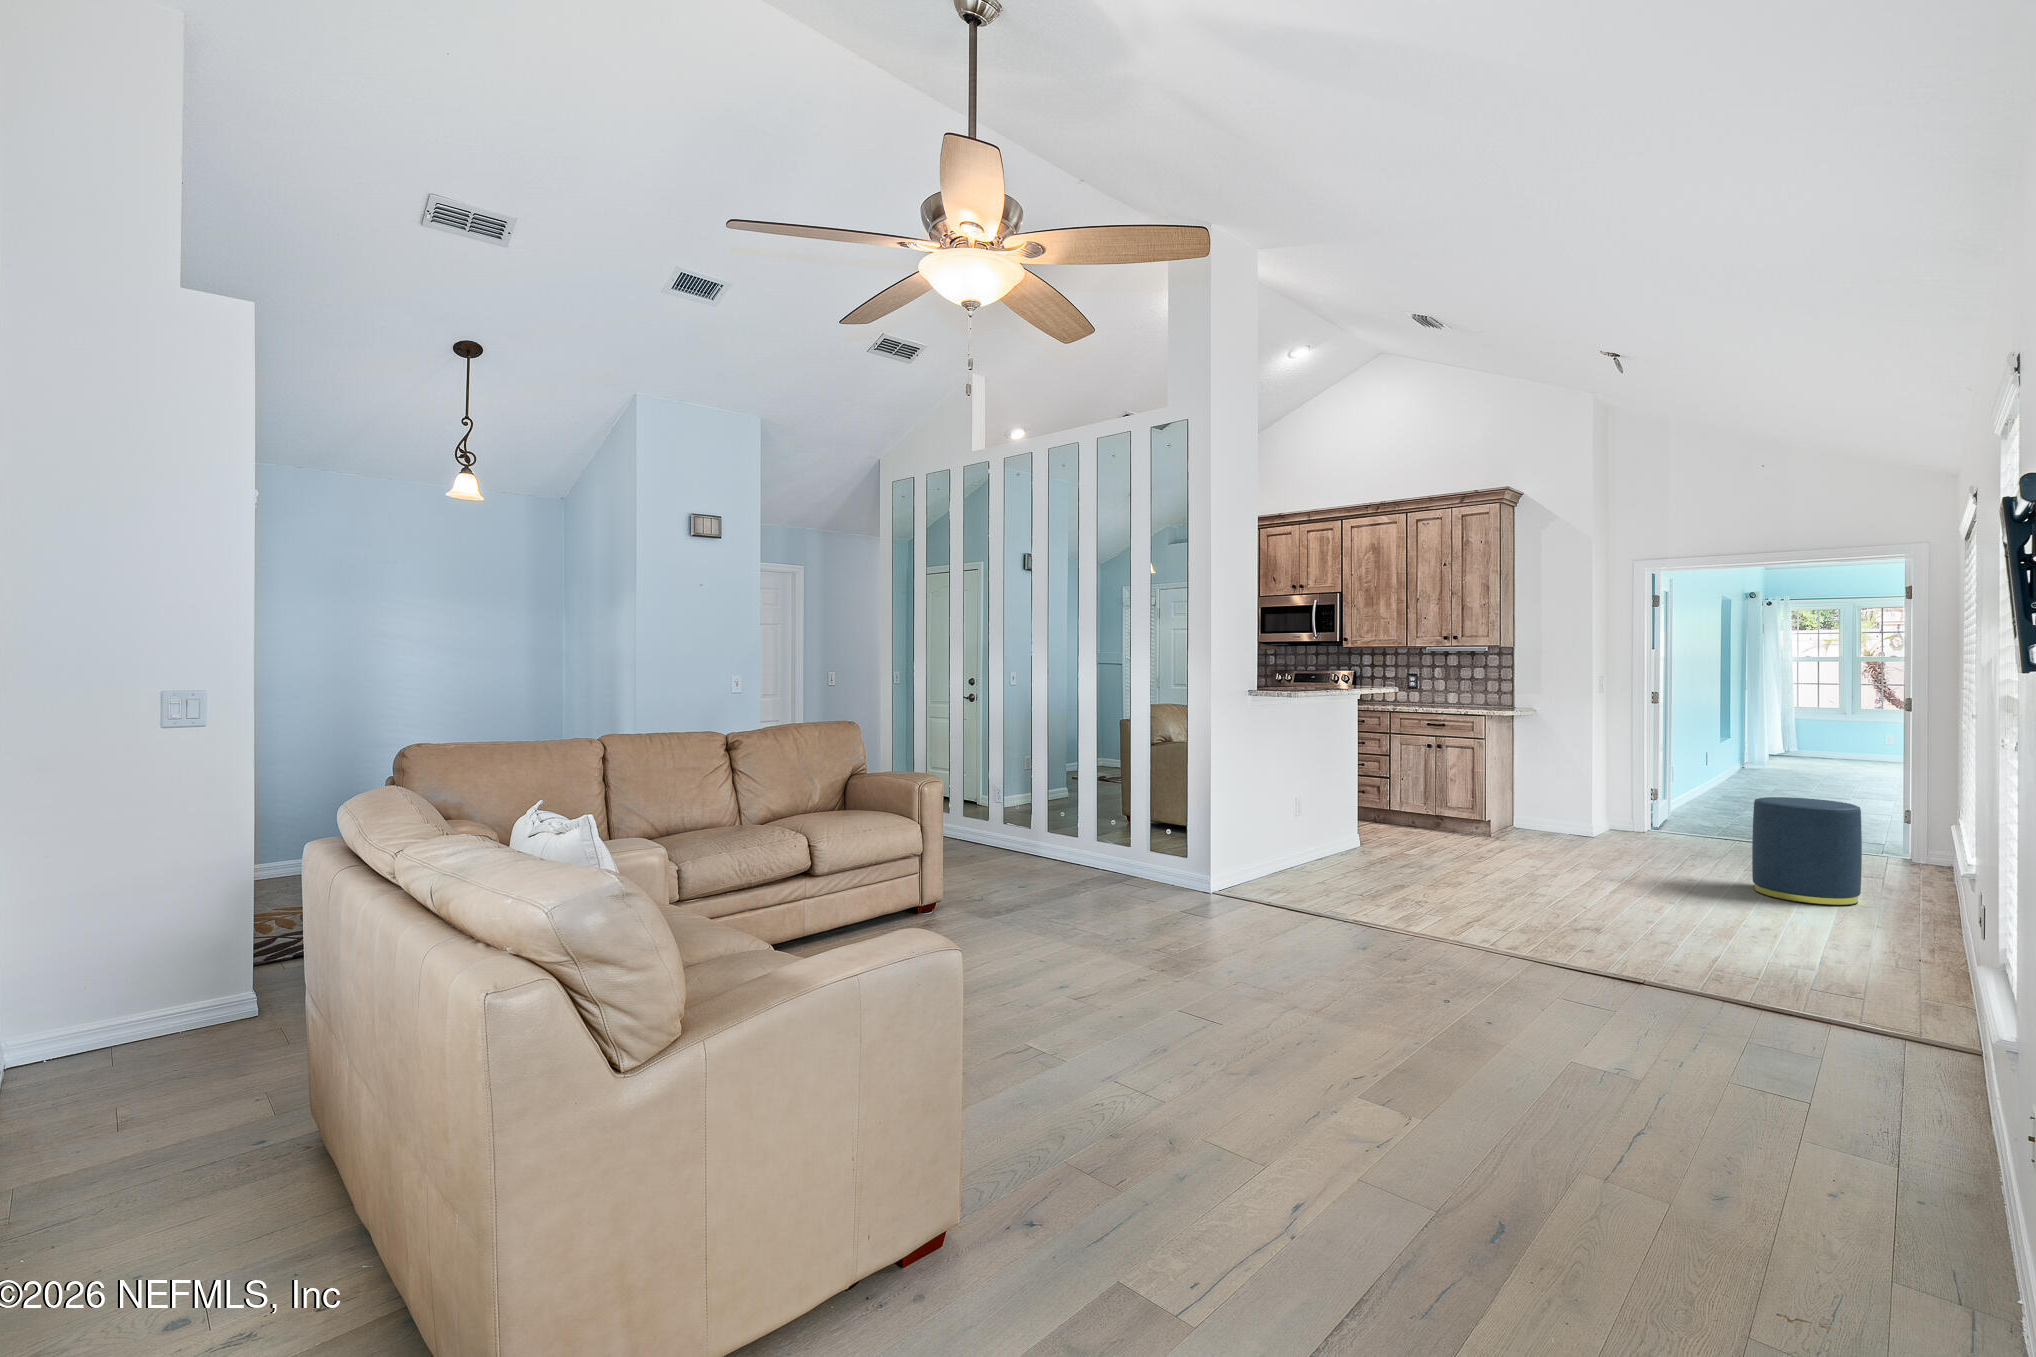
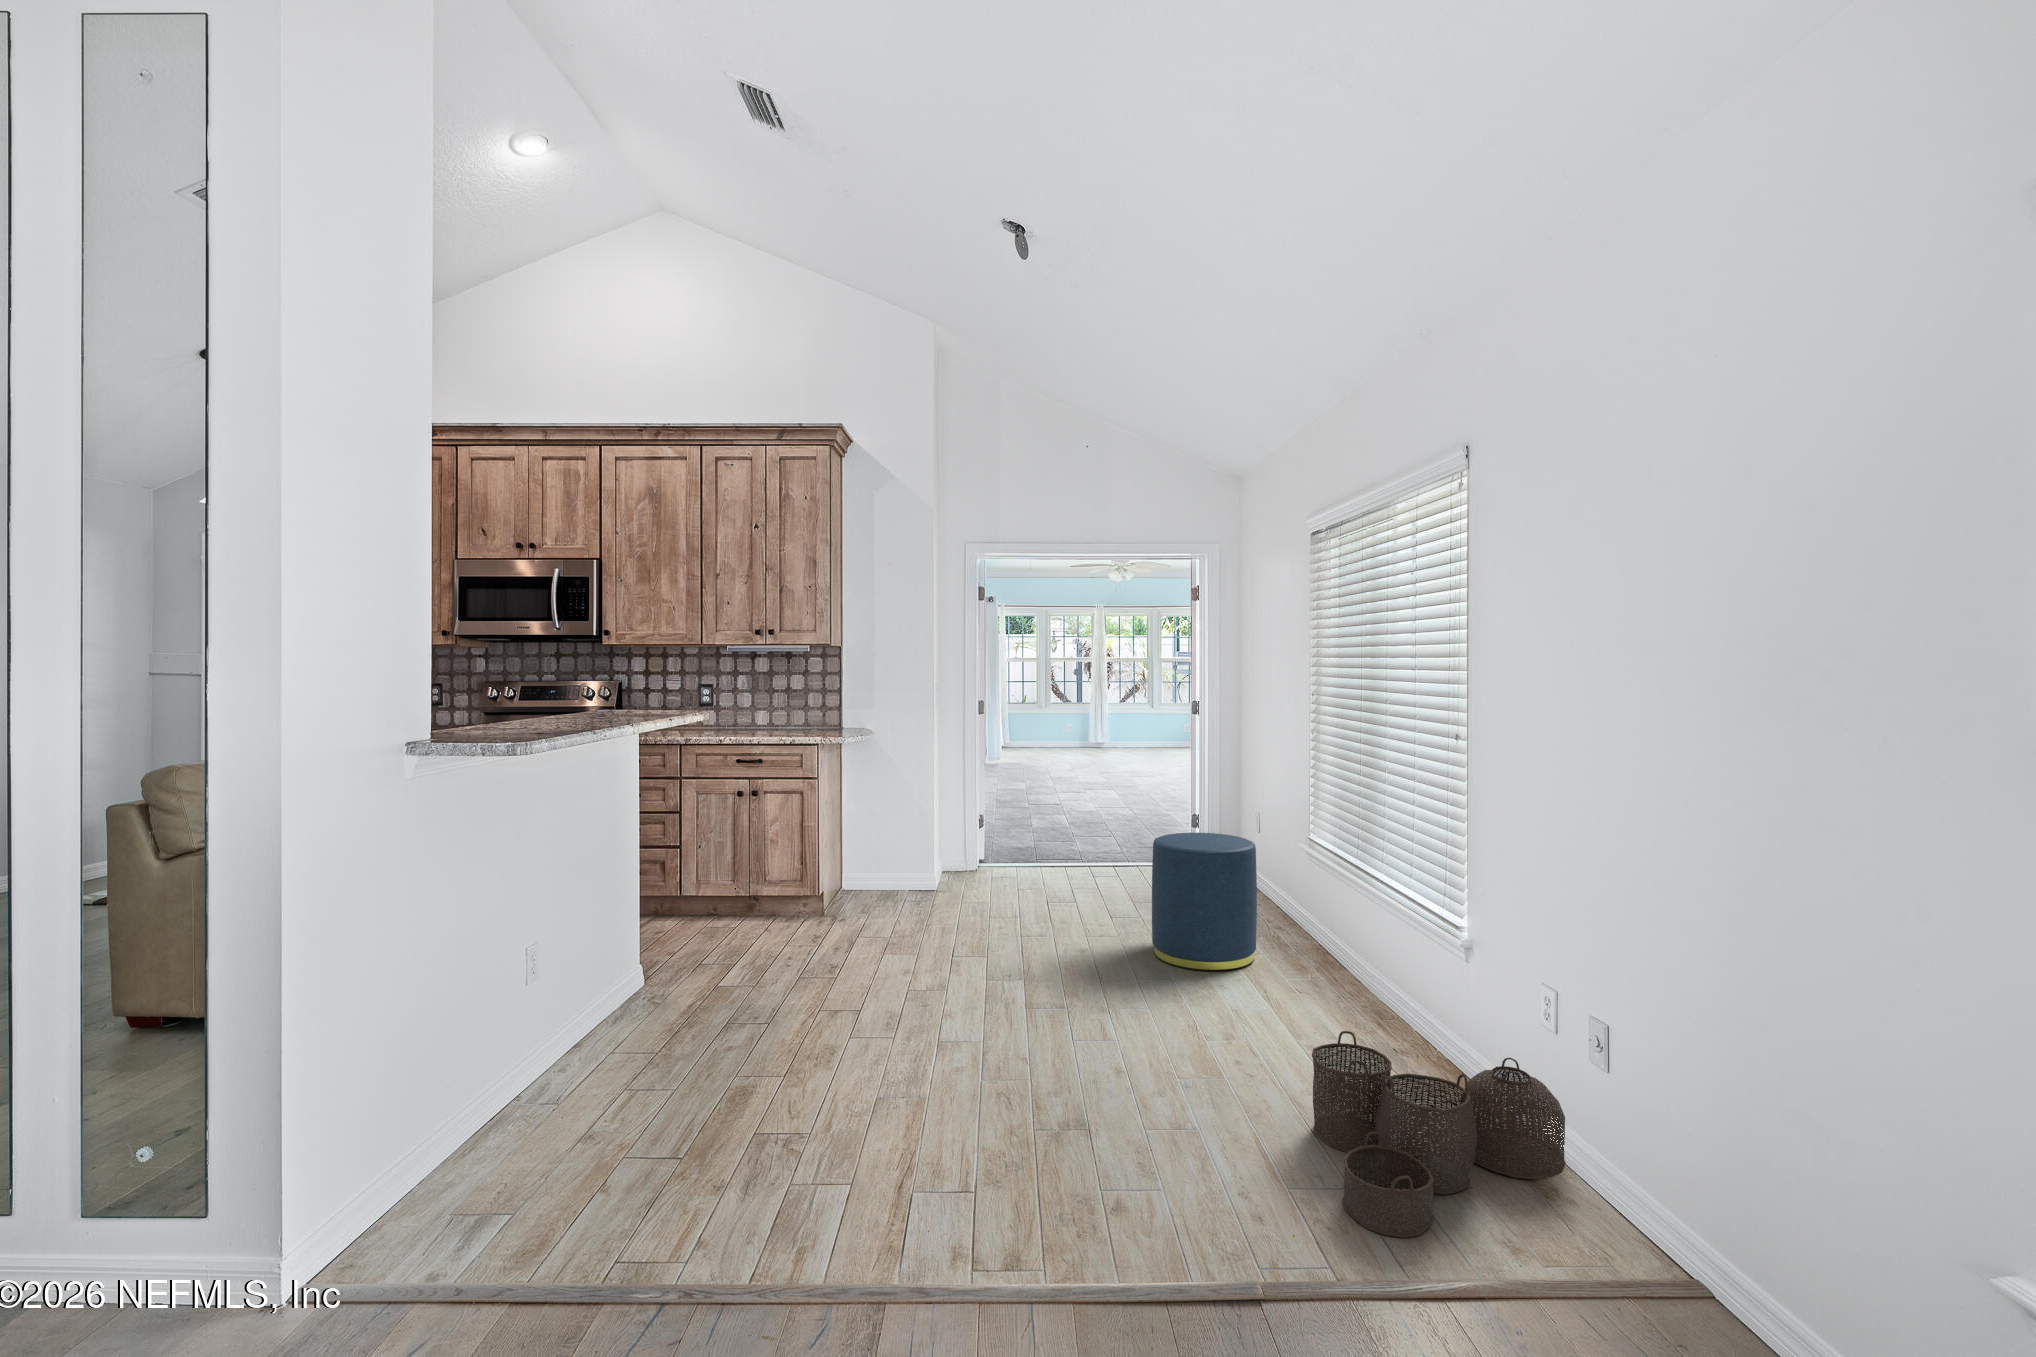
woven basket: none [1736,902,1965,1005] -> present [1312,1031,1566,1238]

